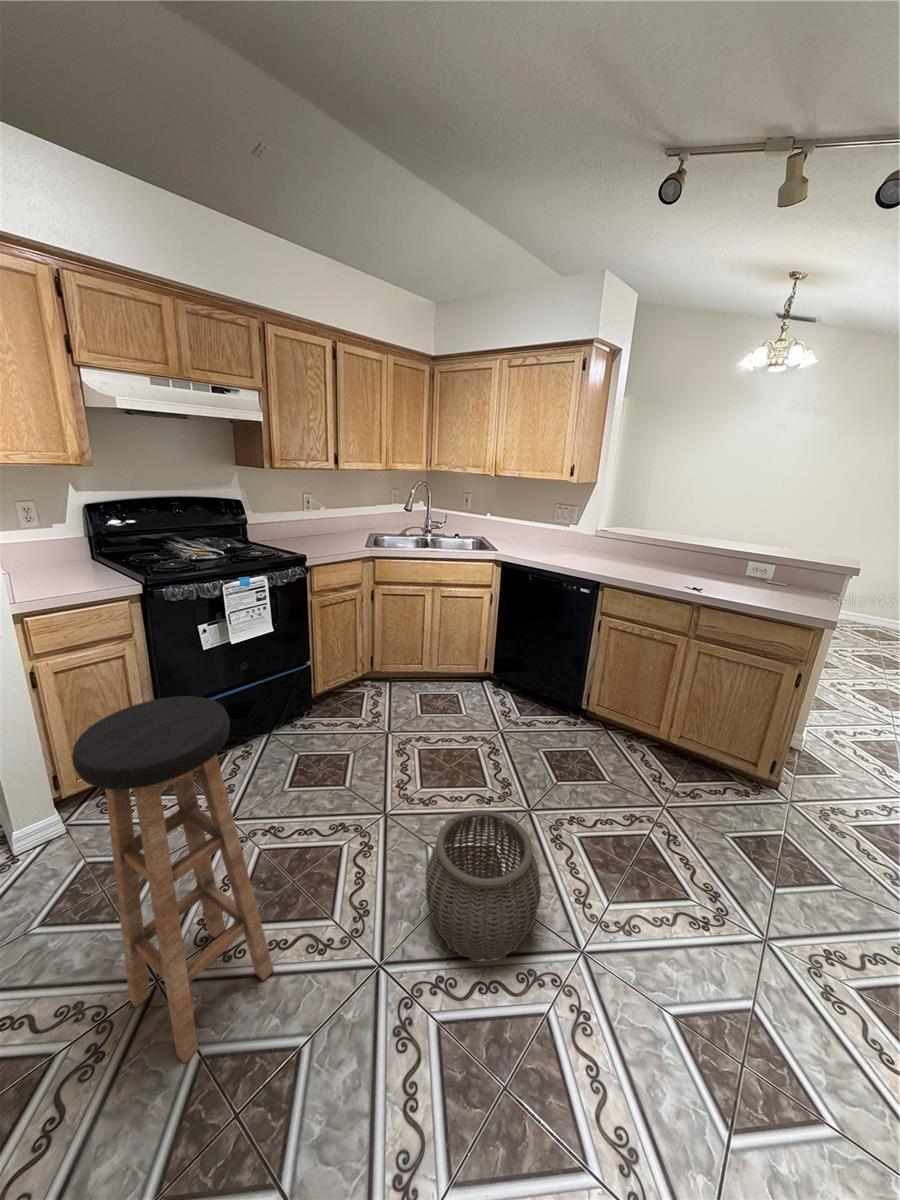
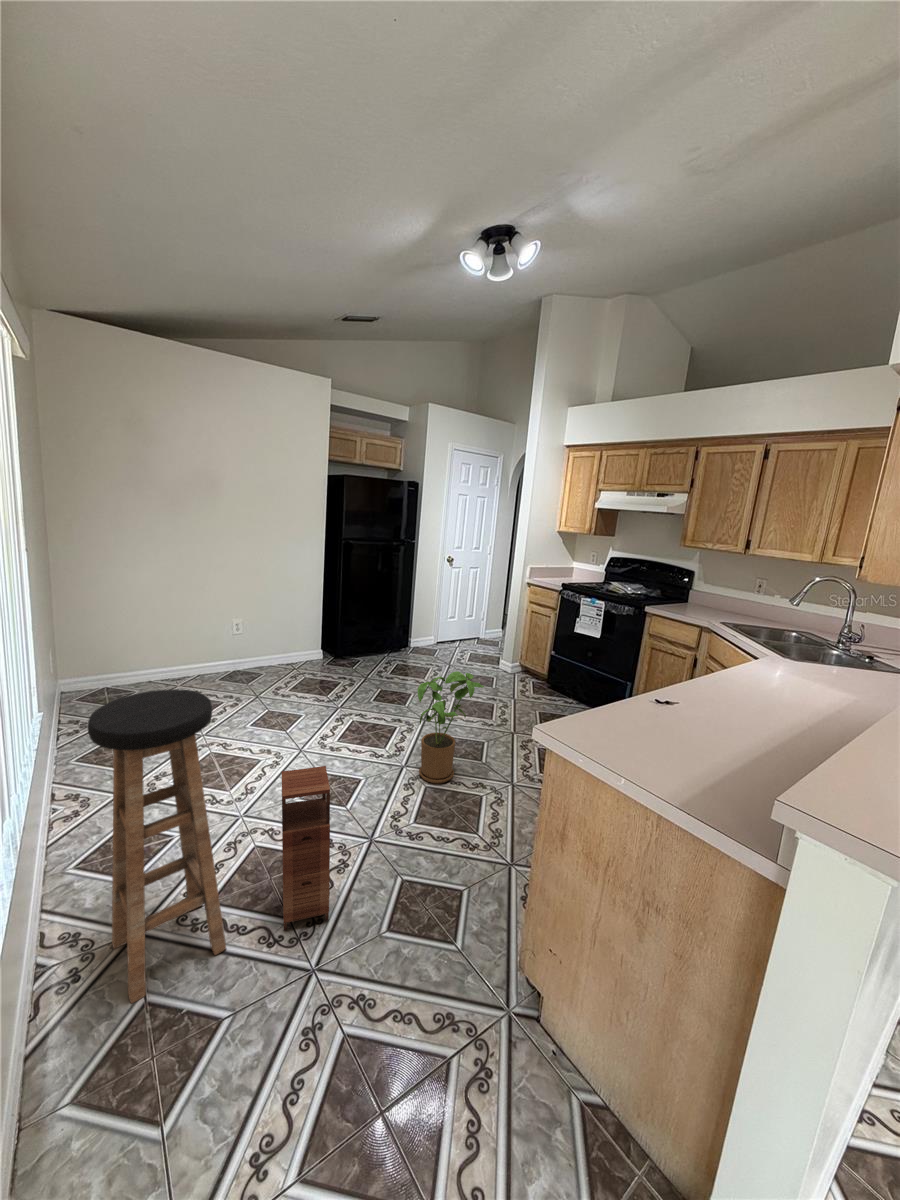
house plant: none [397,627,468,744] -> present [418,671,484,783]
storage cabinet: none [303,753,375,933] -> present [282,766,330,931]
woven basket: present [425,810,541,962] -> none [368,843,479,995]

